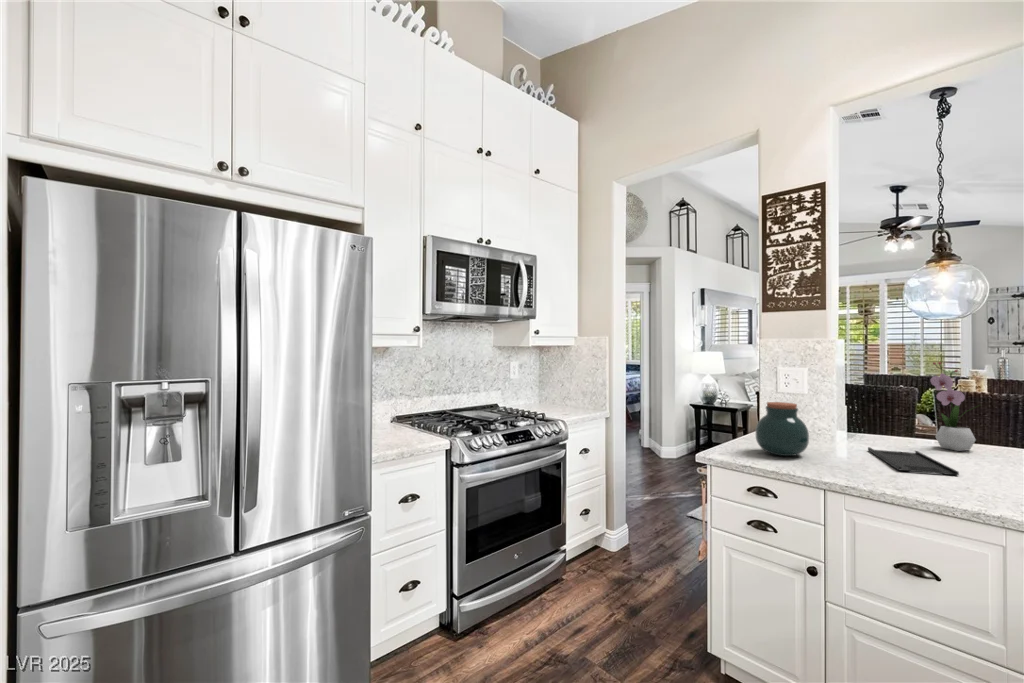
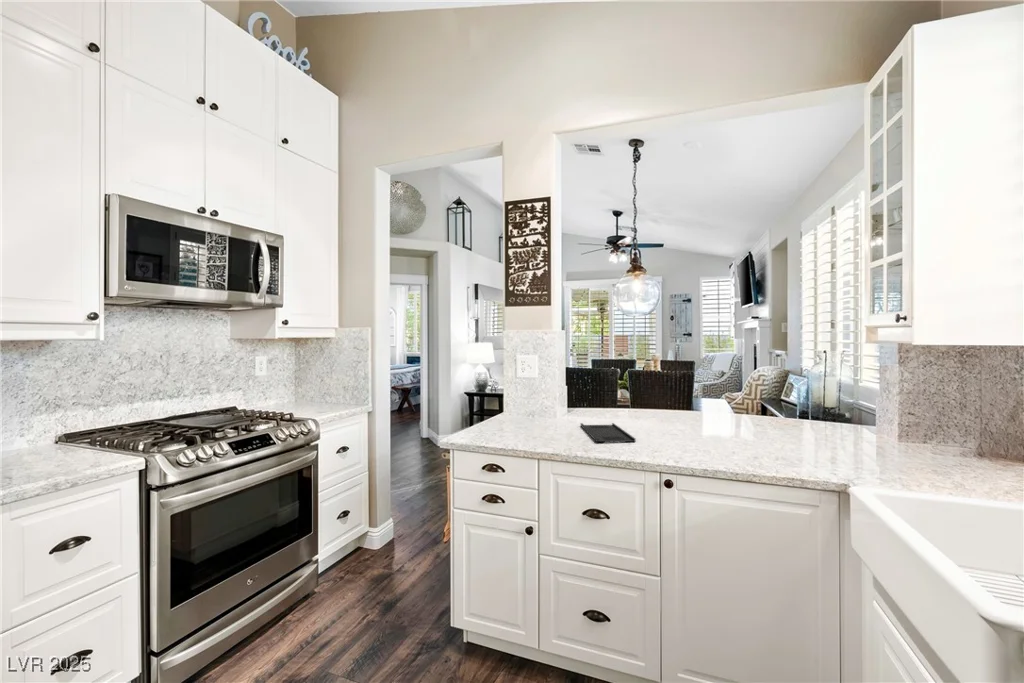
flower arrangement: present [931,362,976,451] -> none [623,350,654,420]
jar: present [756,402,809,456] -> none [493,389,535,438]

